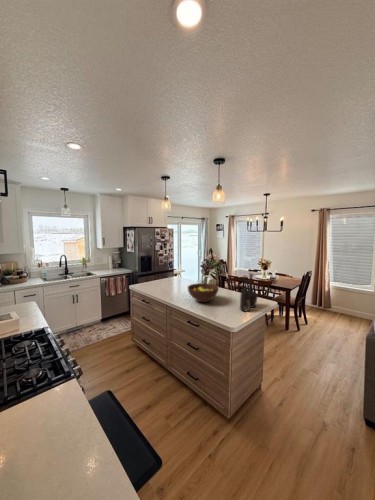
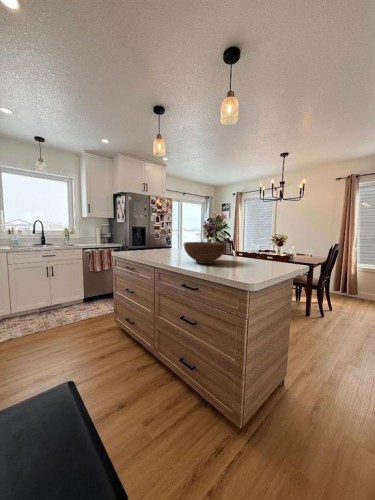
vase: present [240,273,258,312] -> none [258,219,284,272]

